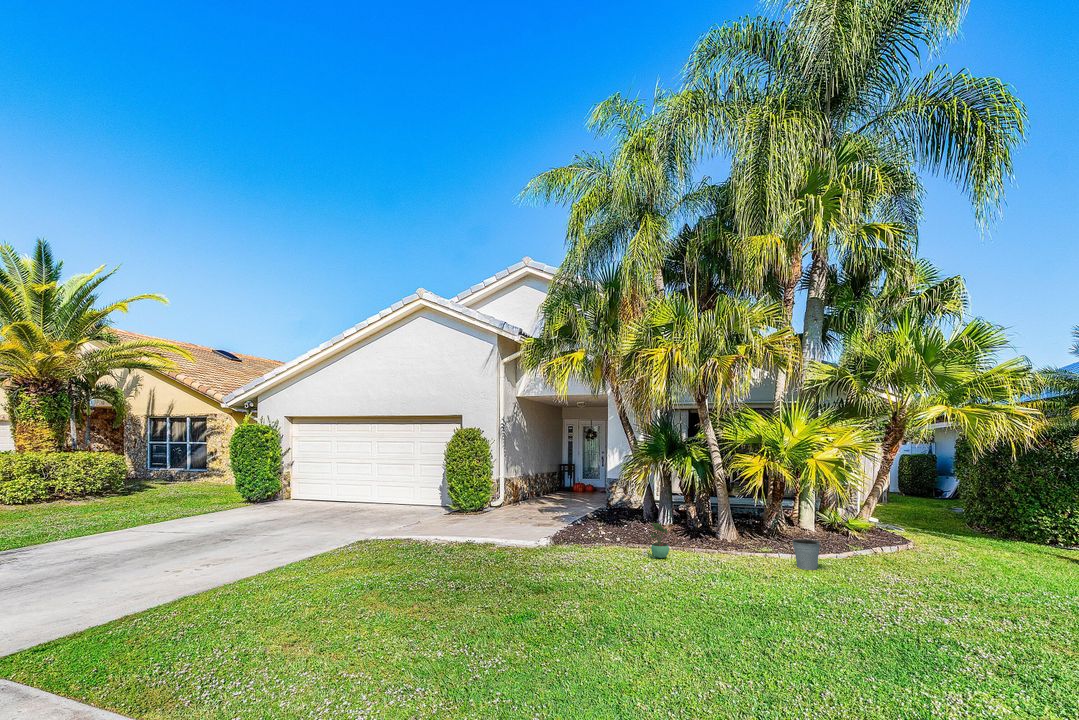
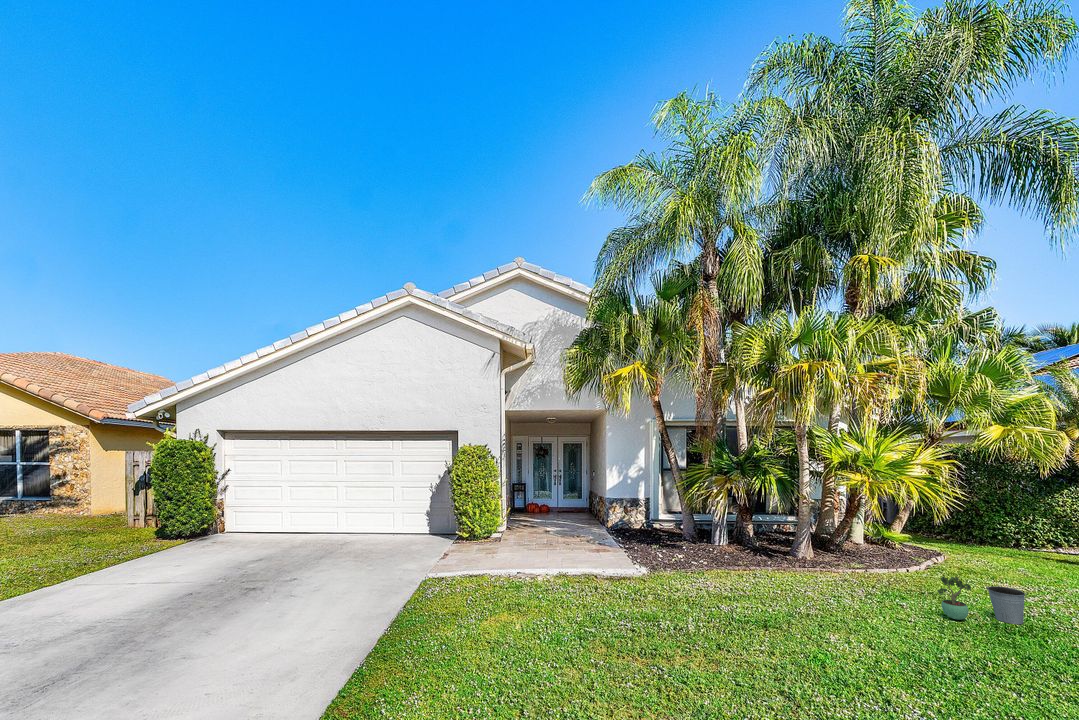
potted plant: present [651,522,669,558] -> present [937,576,971,620]

